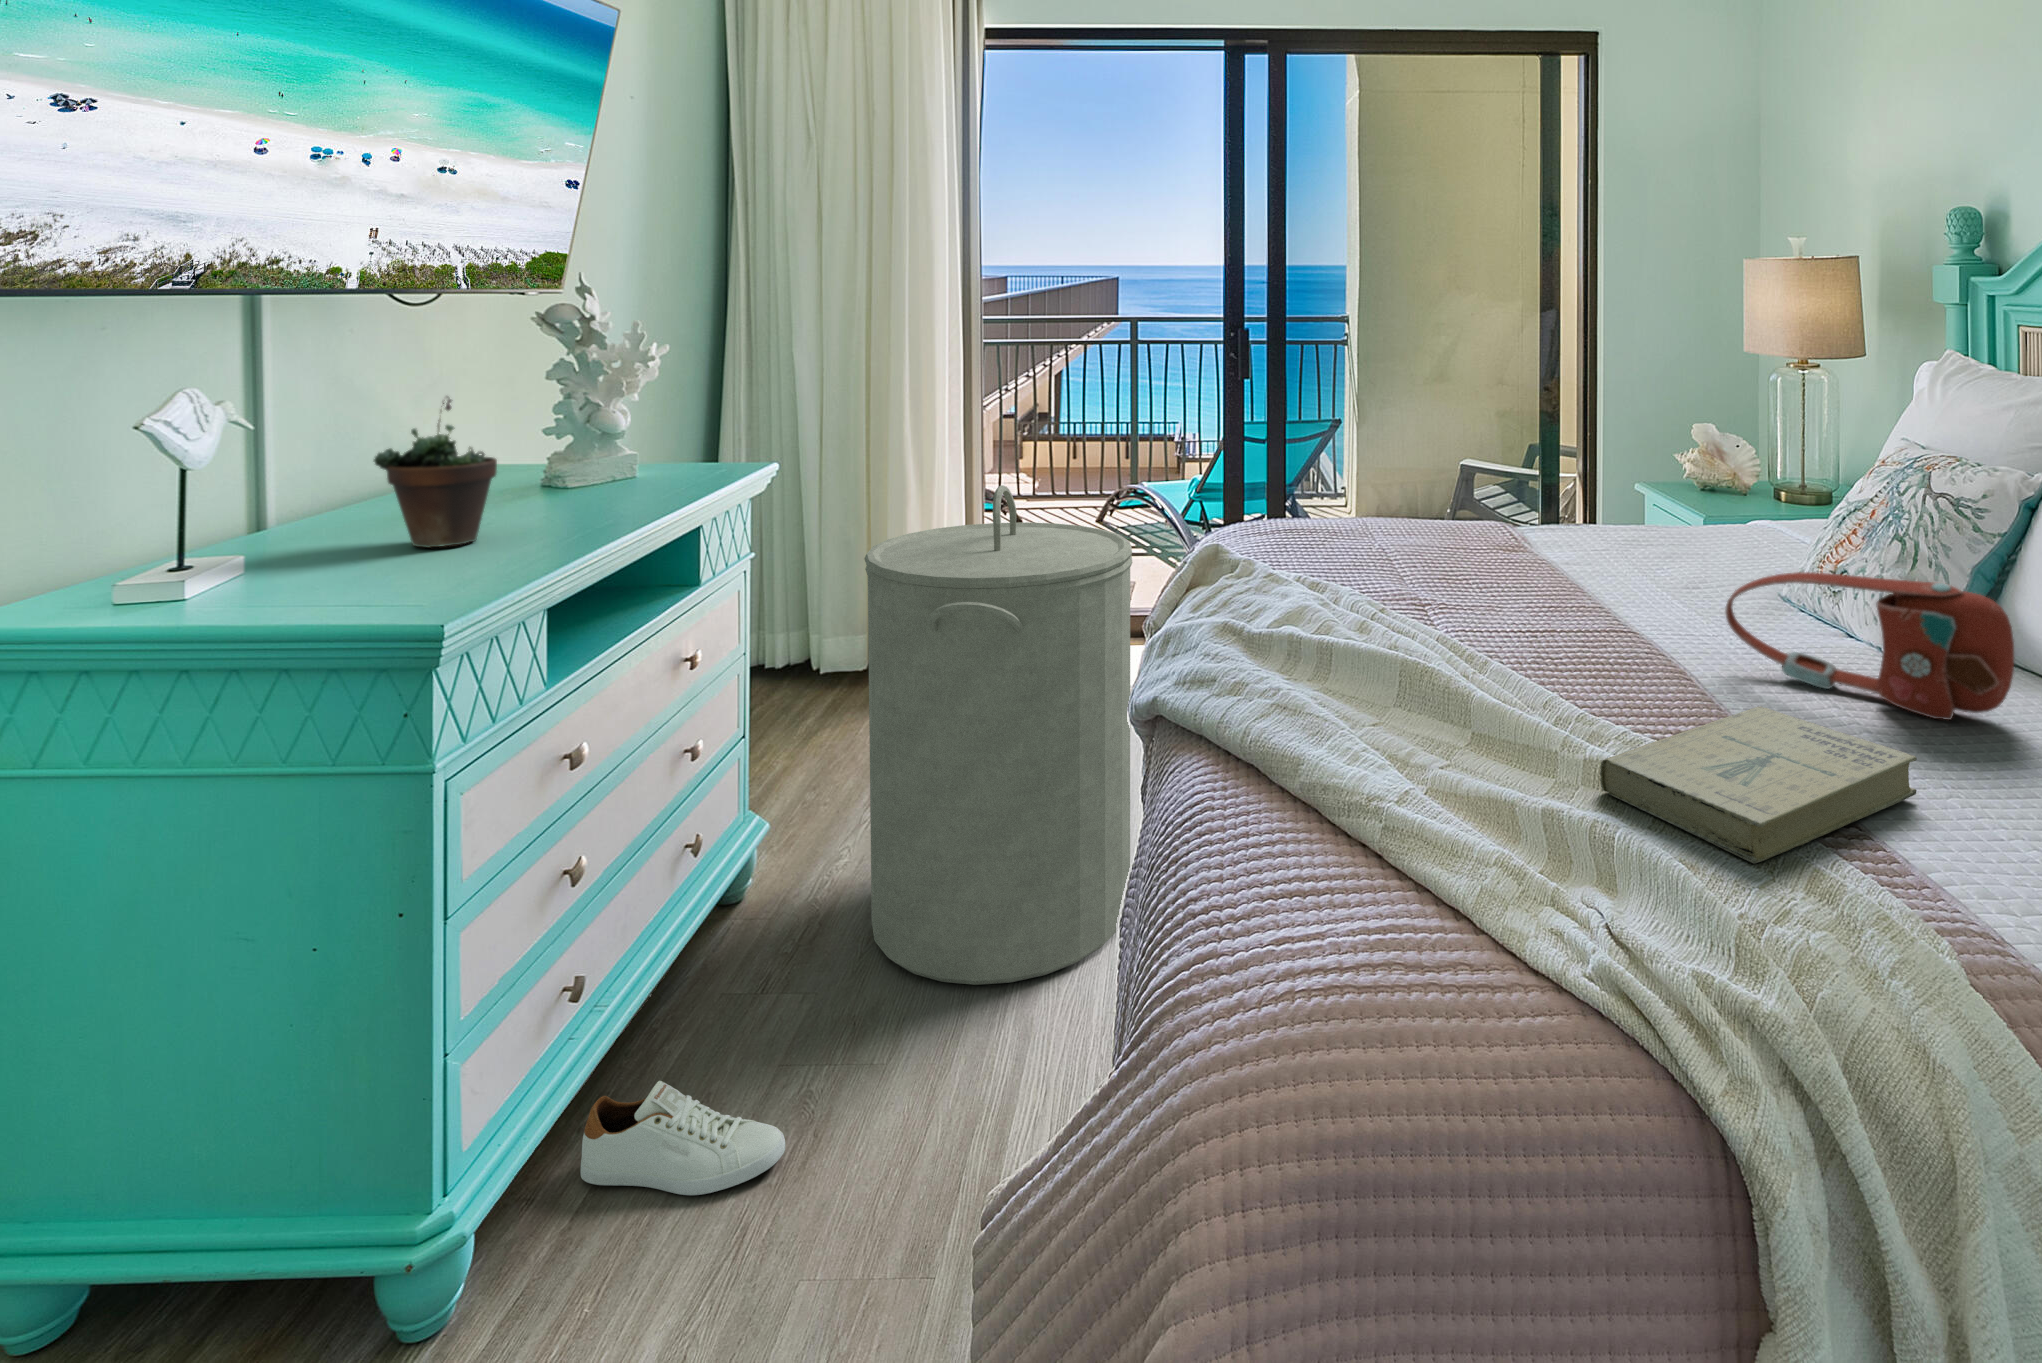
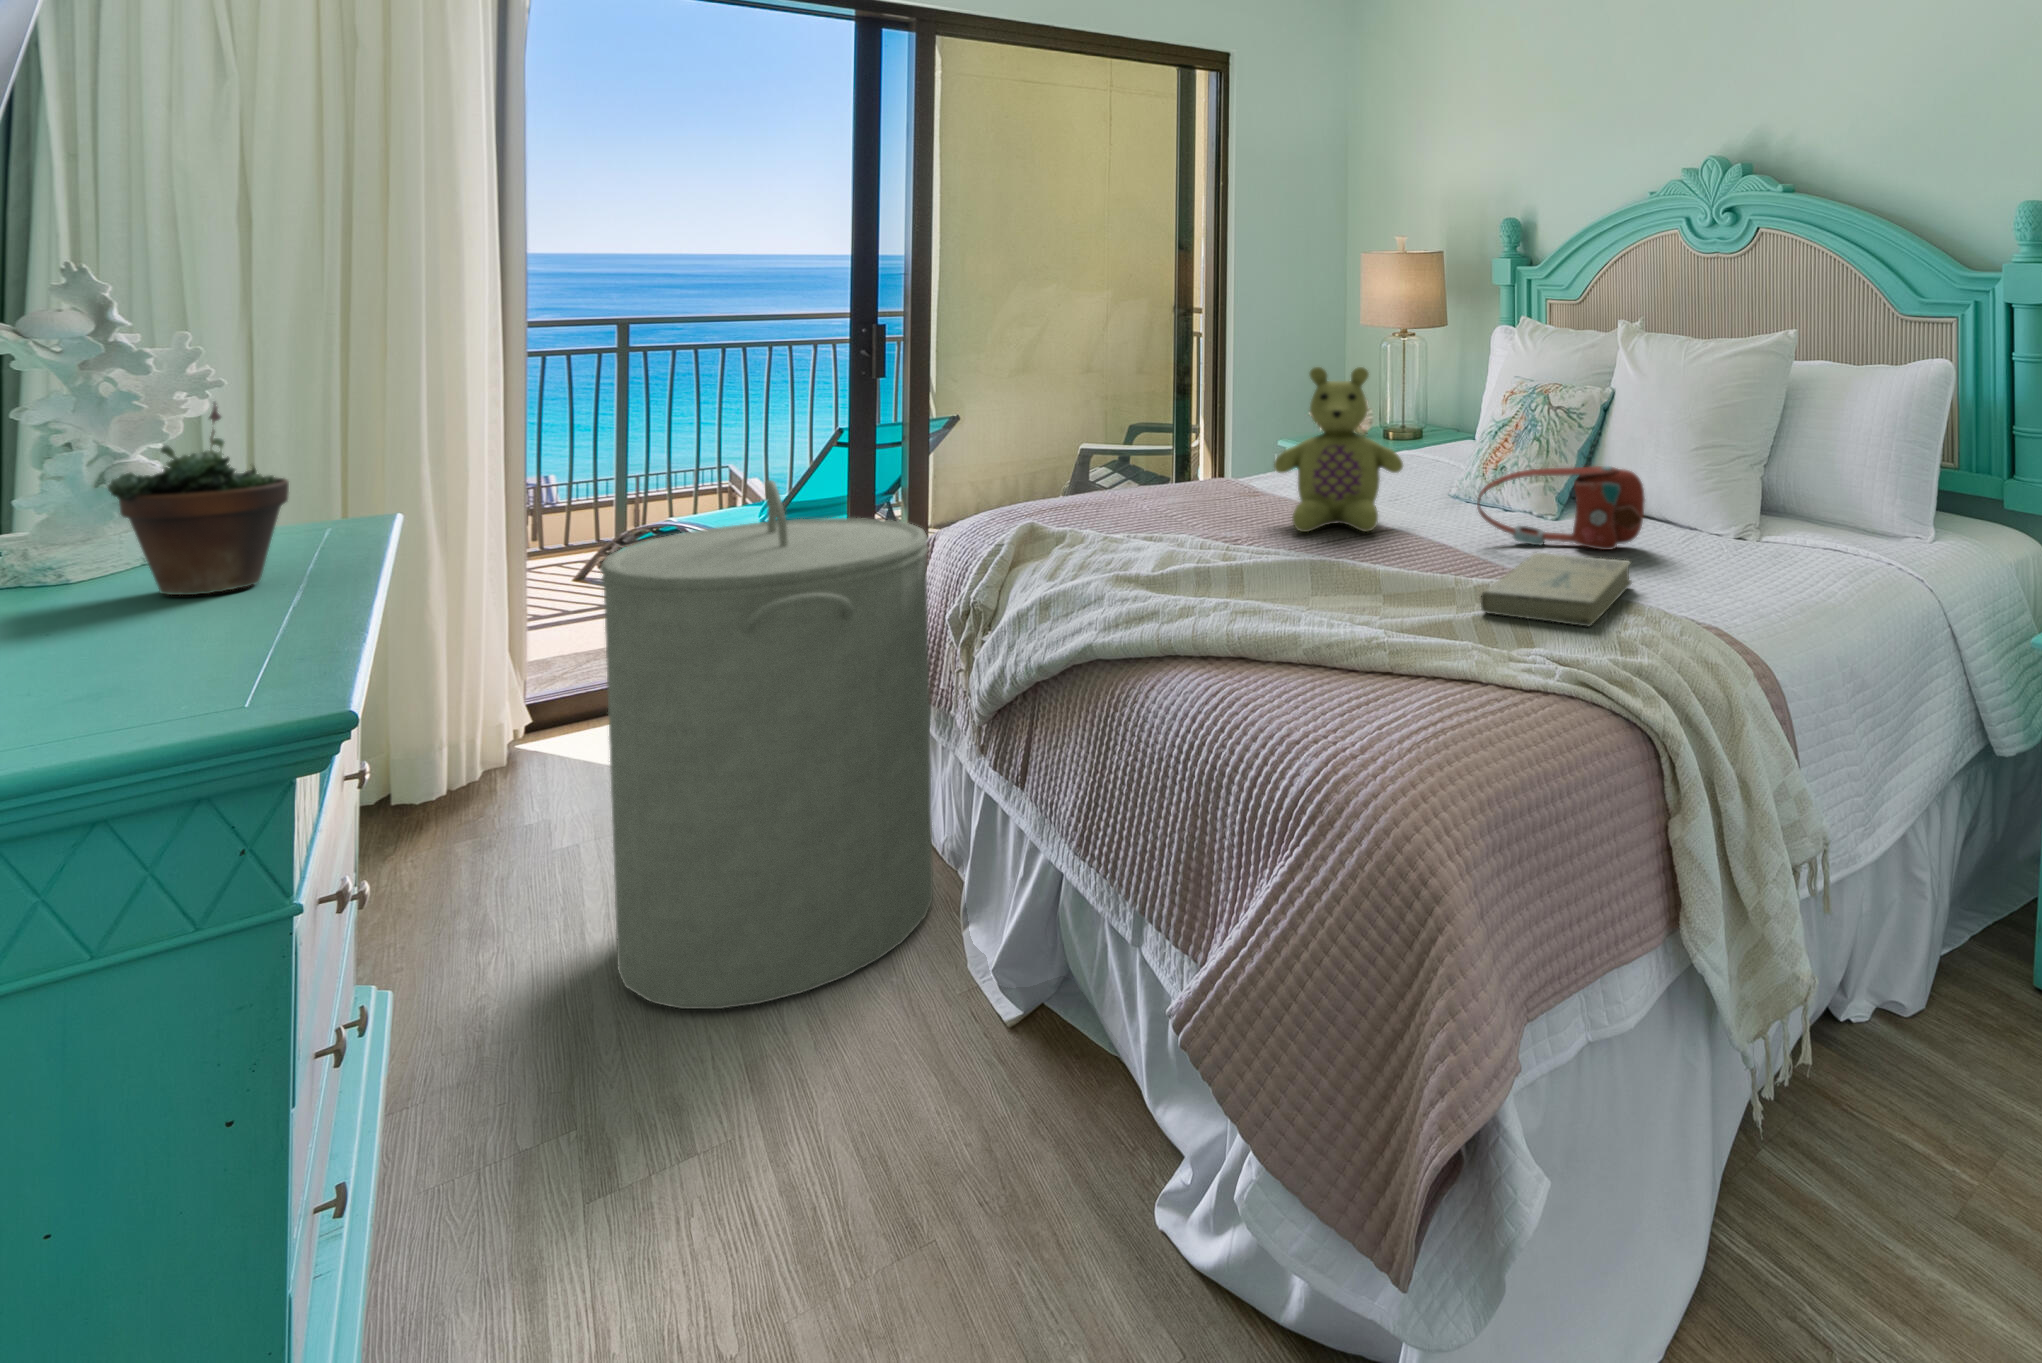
stuffed bear: none [1492,402,1658,623] -> present [1274,367,1403,532]
shoe: present [581,1081,785,1195] -> none [412,1166,694,1318]

